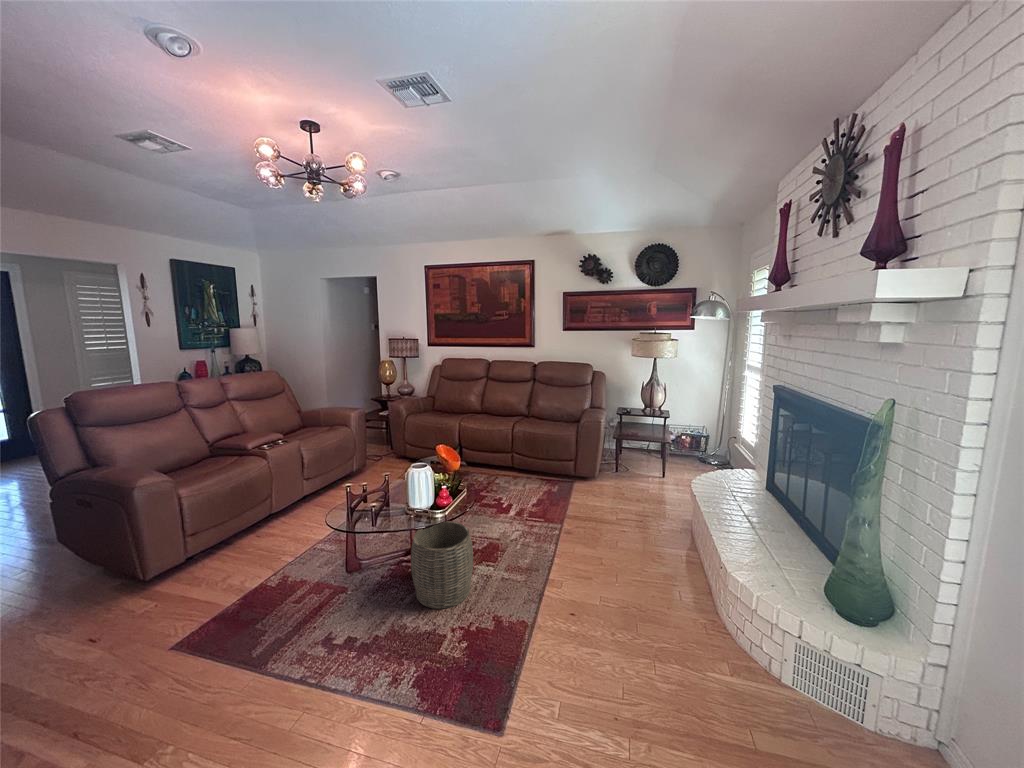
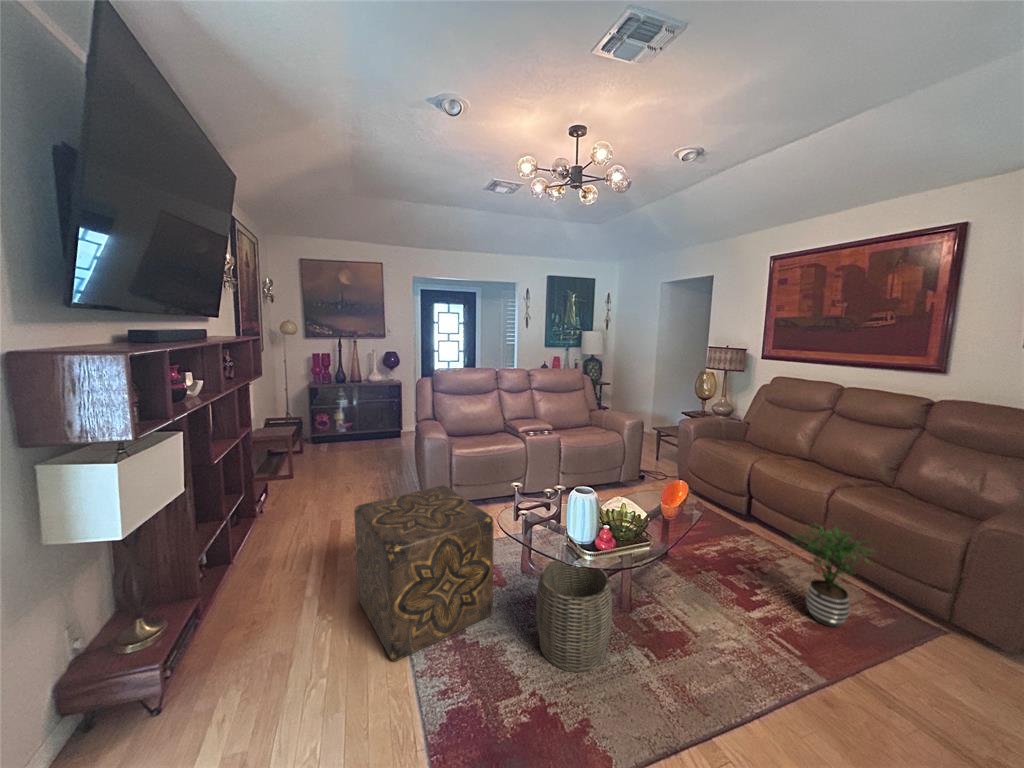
potted plant: none [514,443,555,501] -> present [789,525,872,627]
ottoman: none [168,521,365,715] -> present [354,485,494,661]

